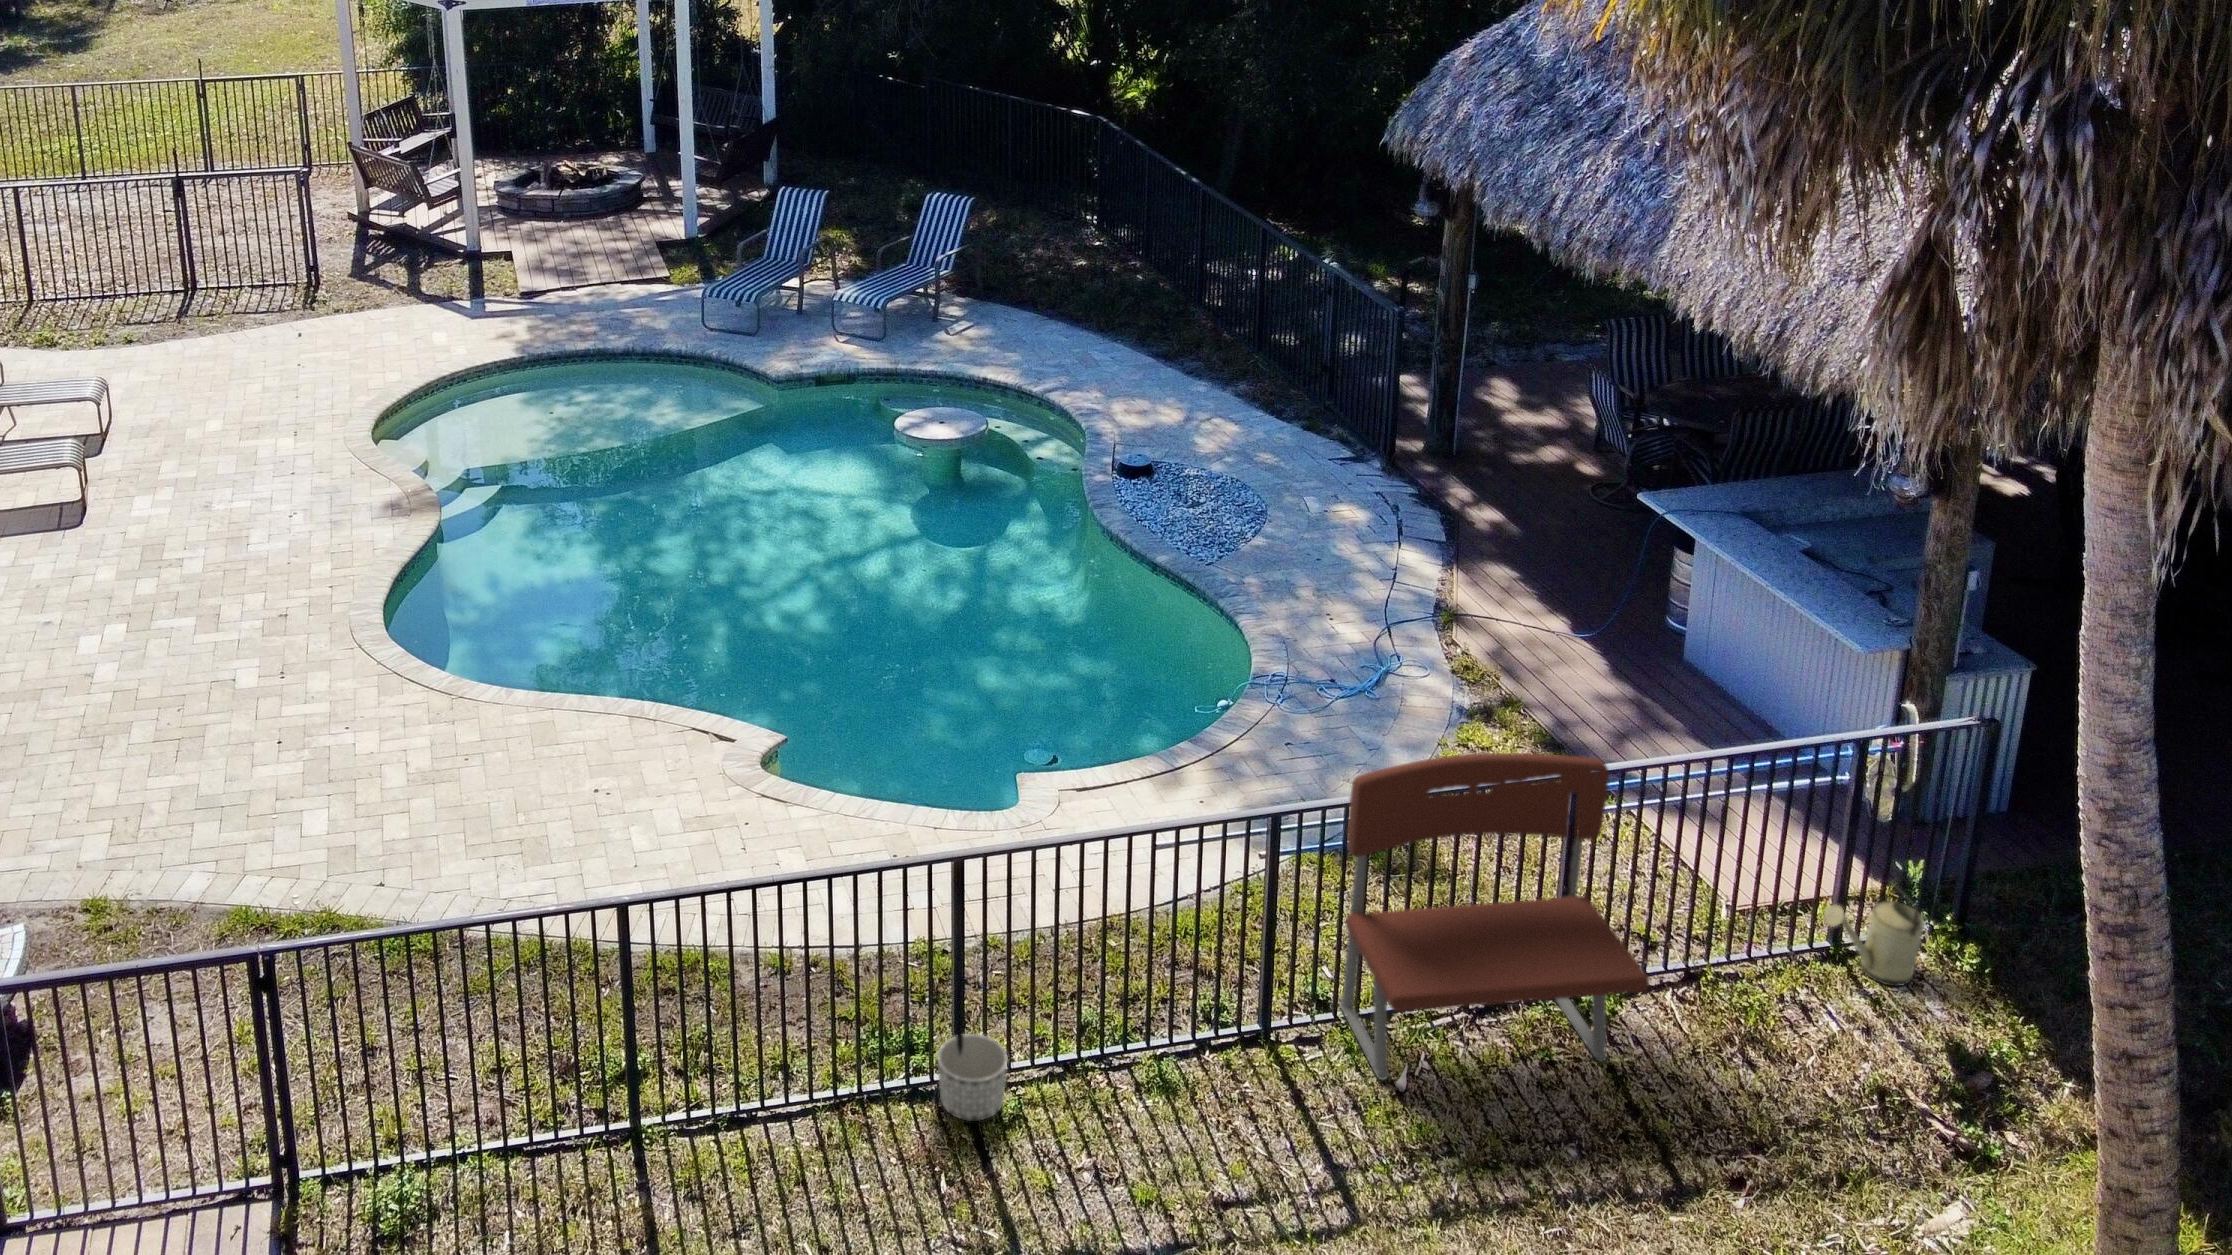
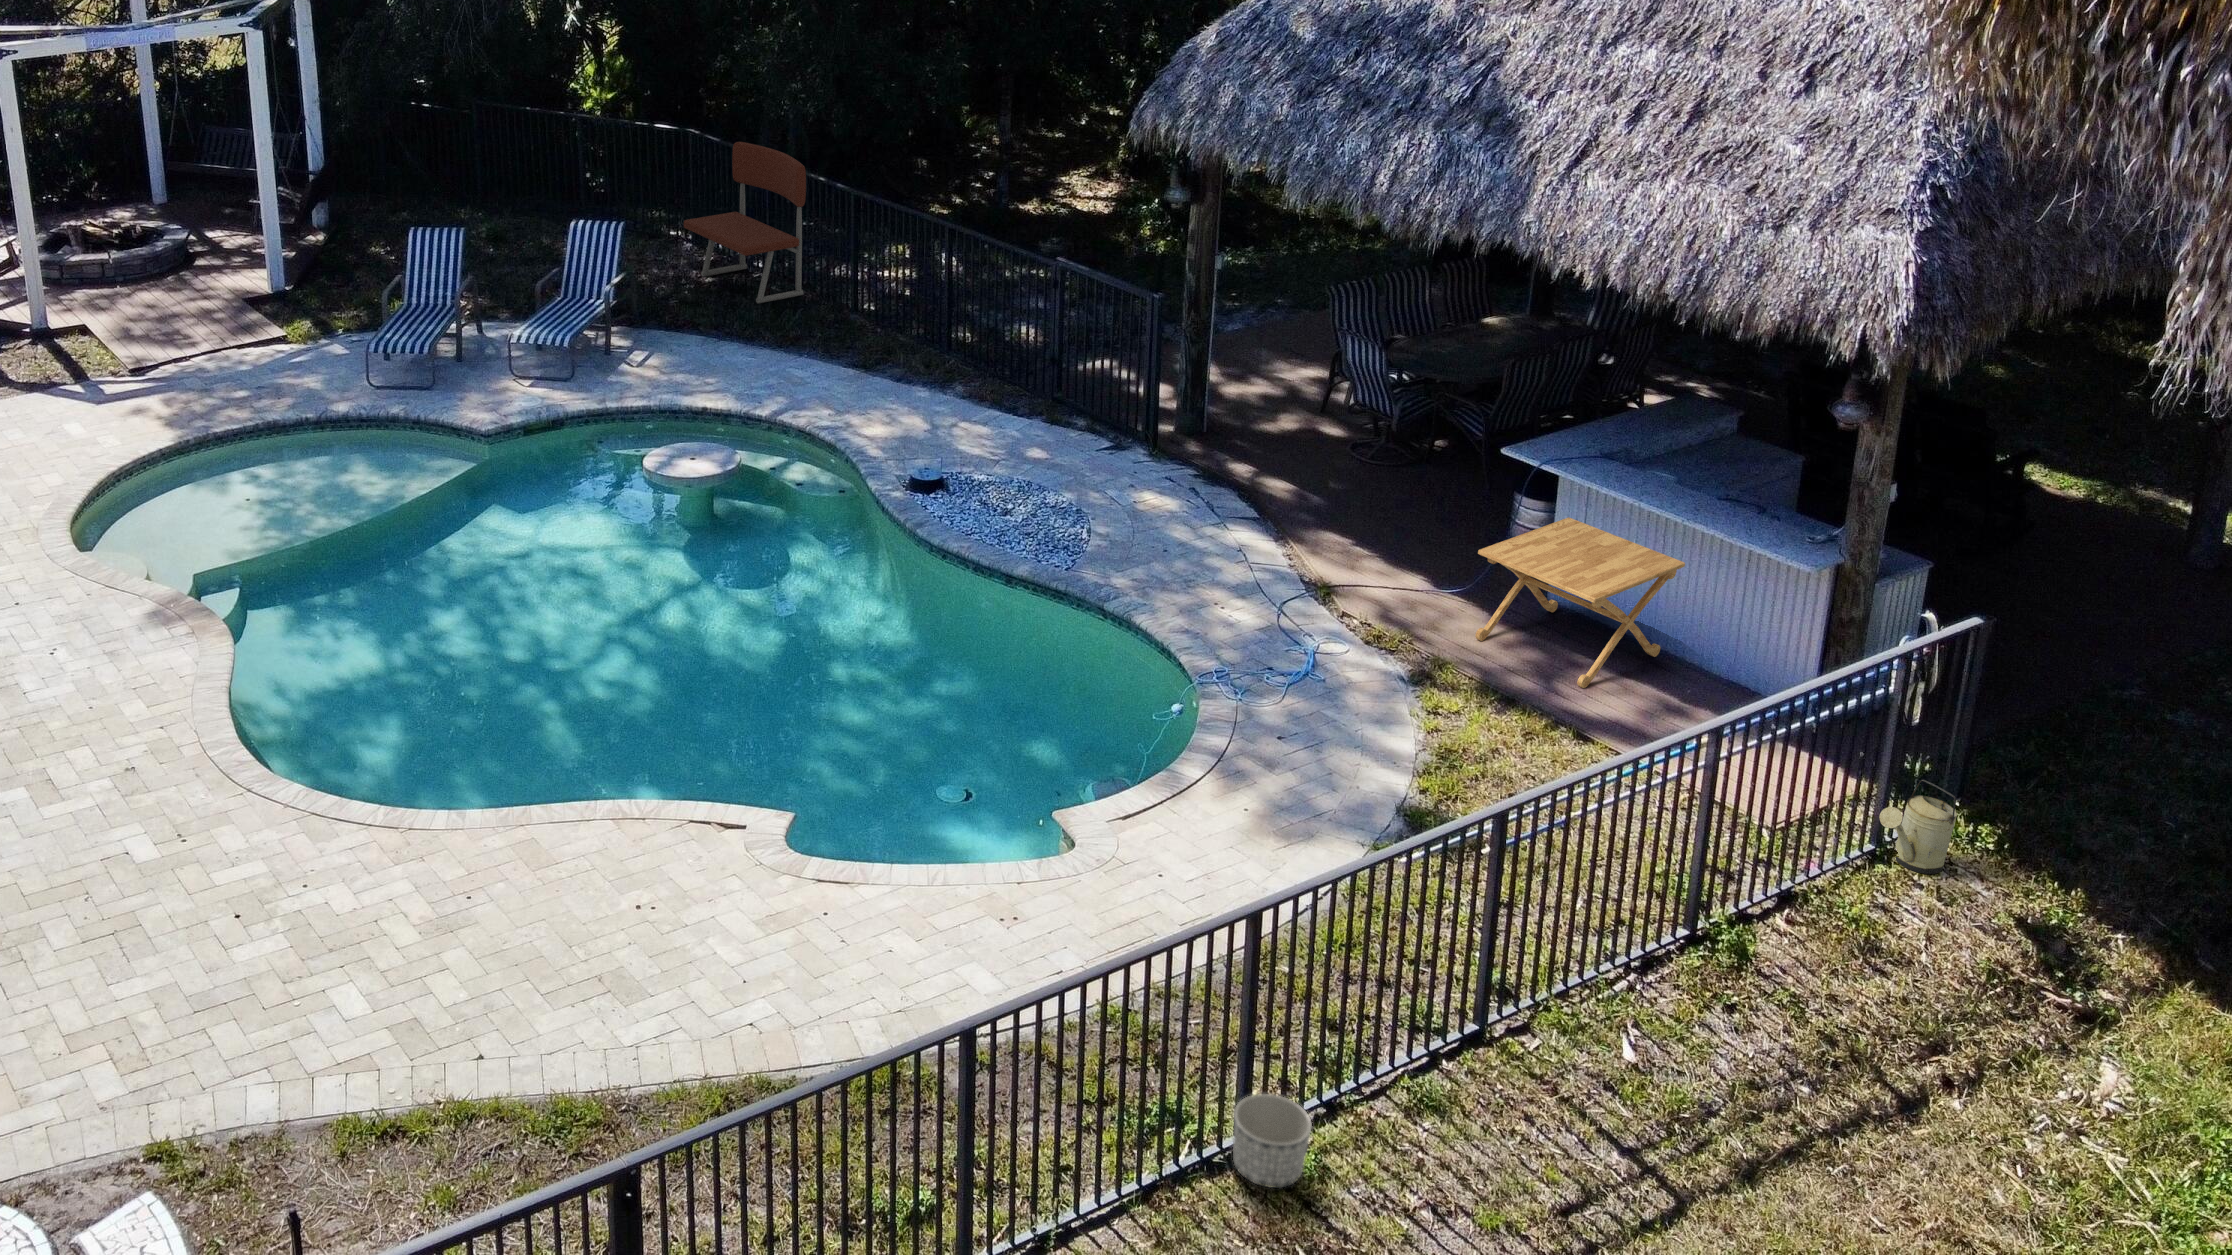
side table: none [1573,571,1796,746] -> present [1475,517,1685,688]
bench: present [1339,753,1649,1080] -> present [684,142,806,303]

